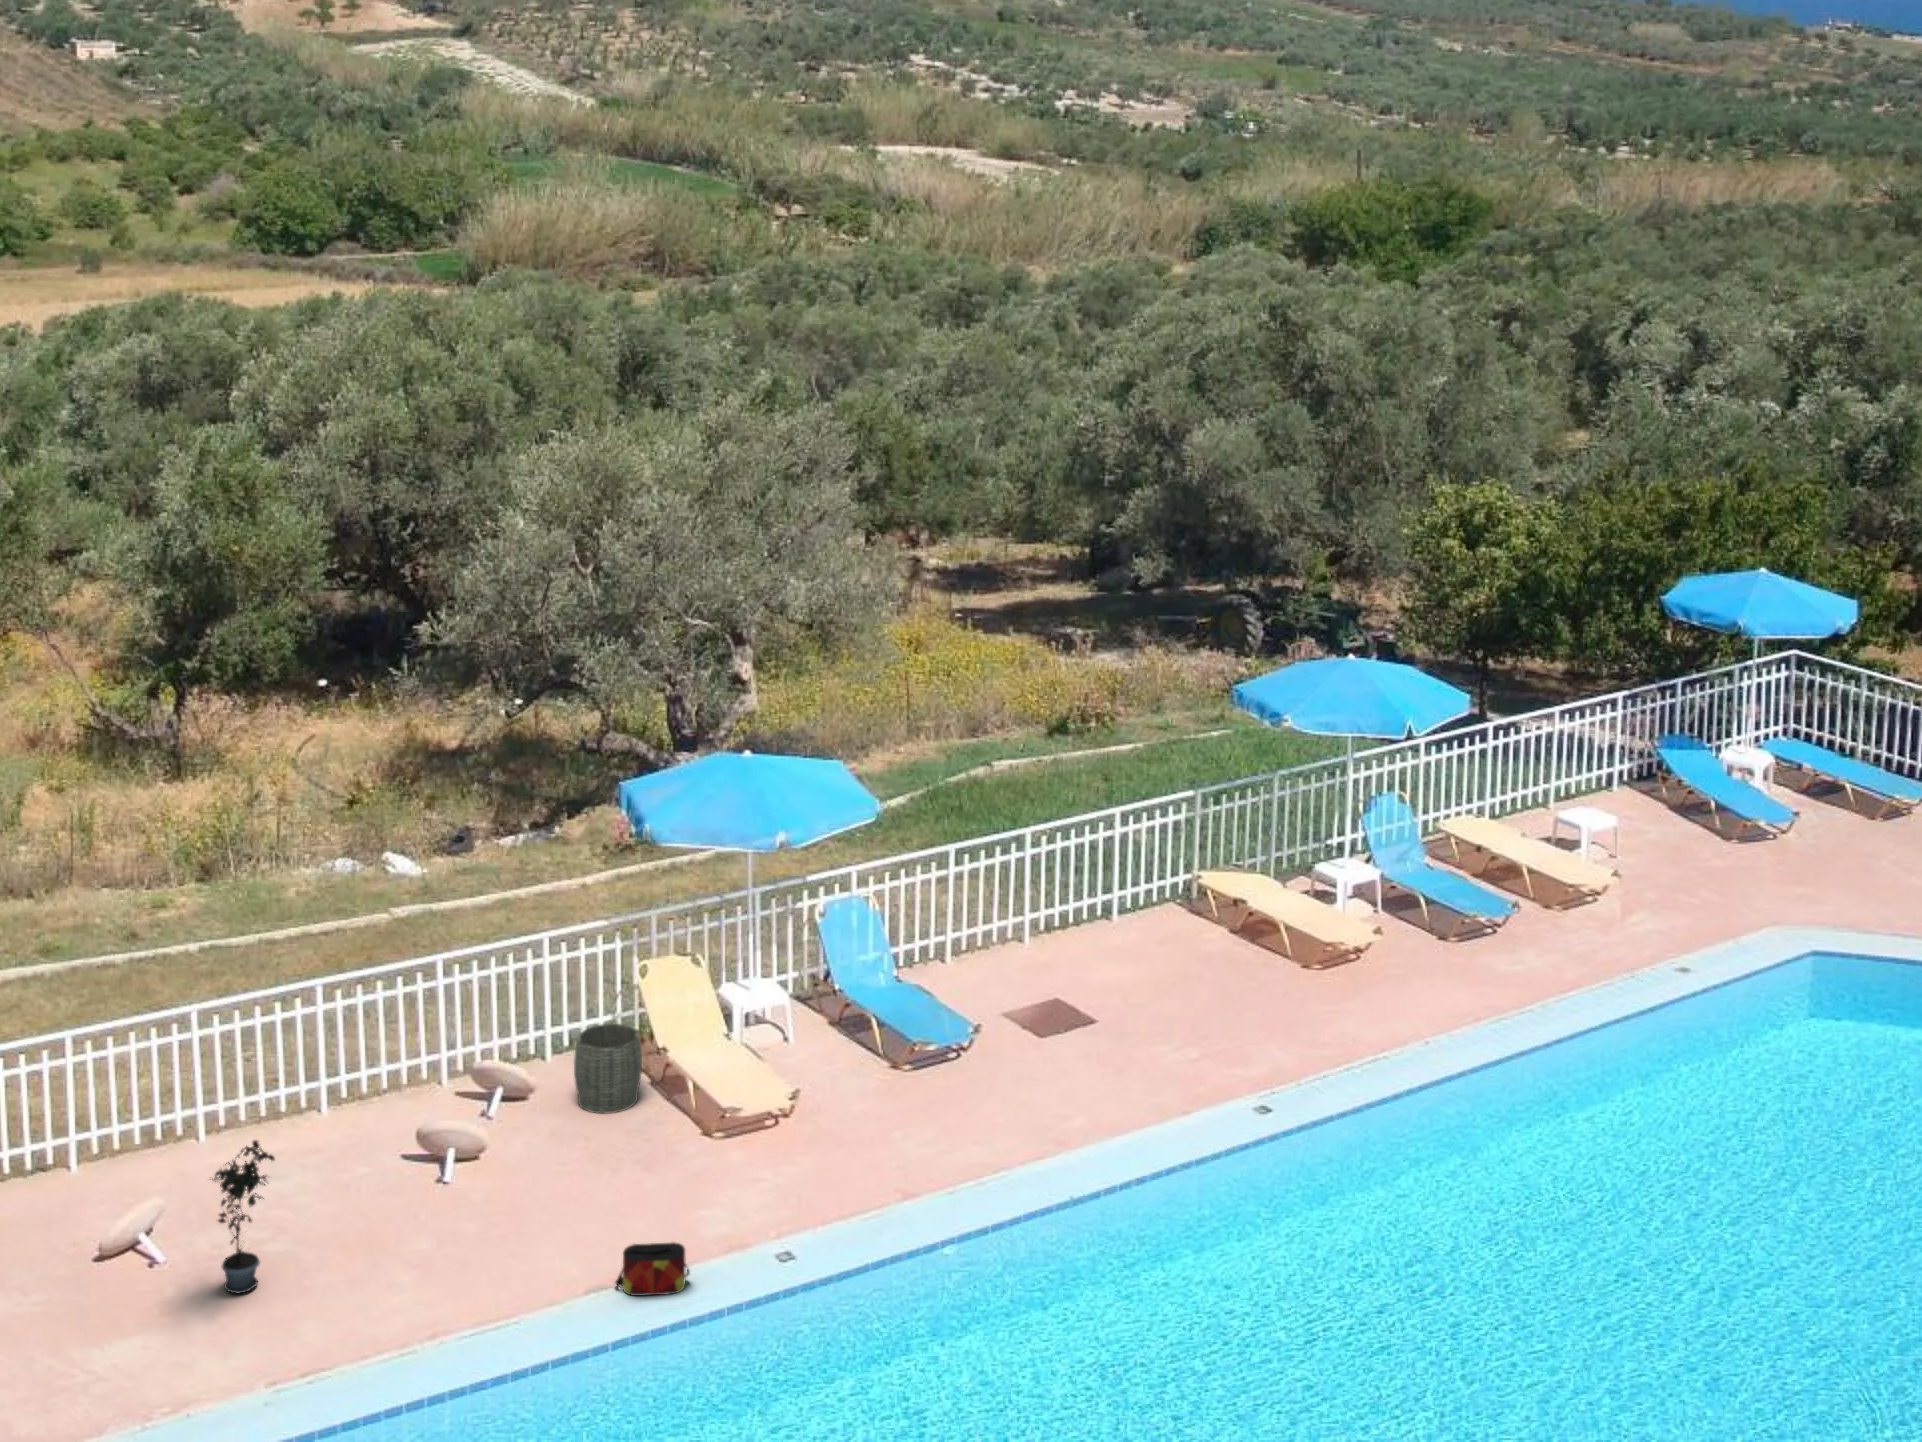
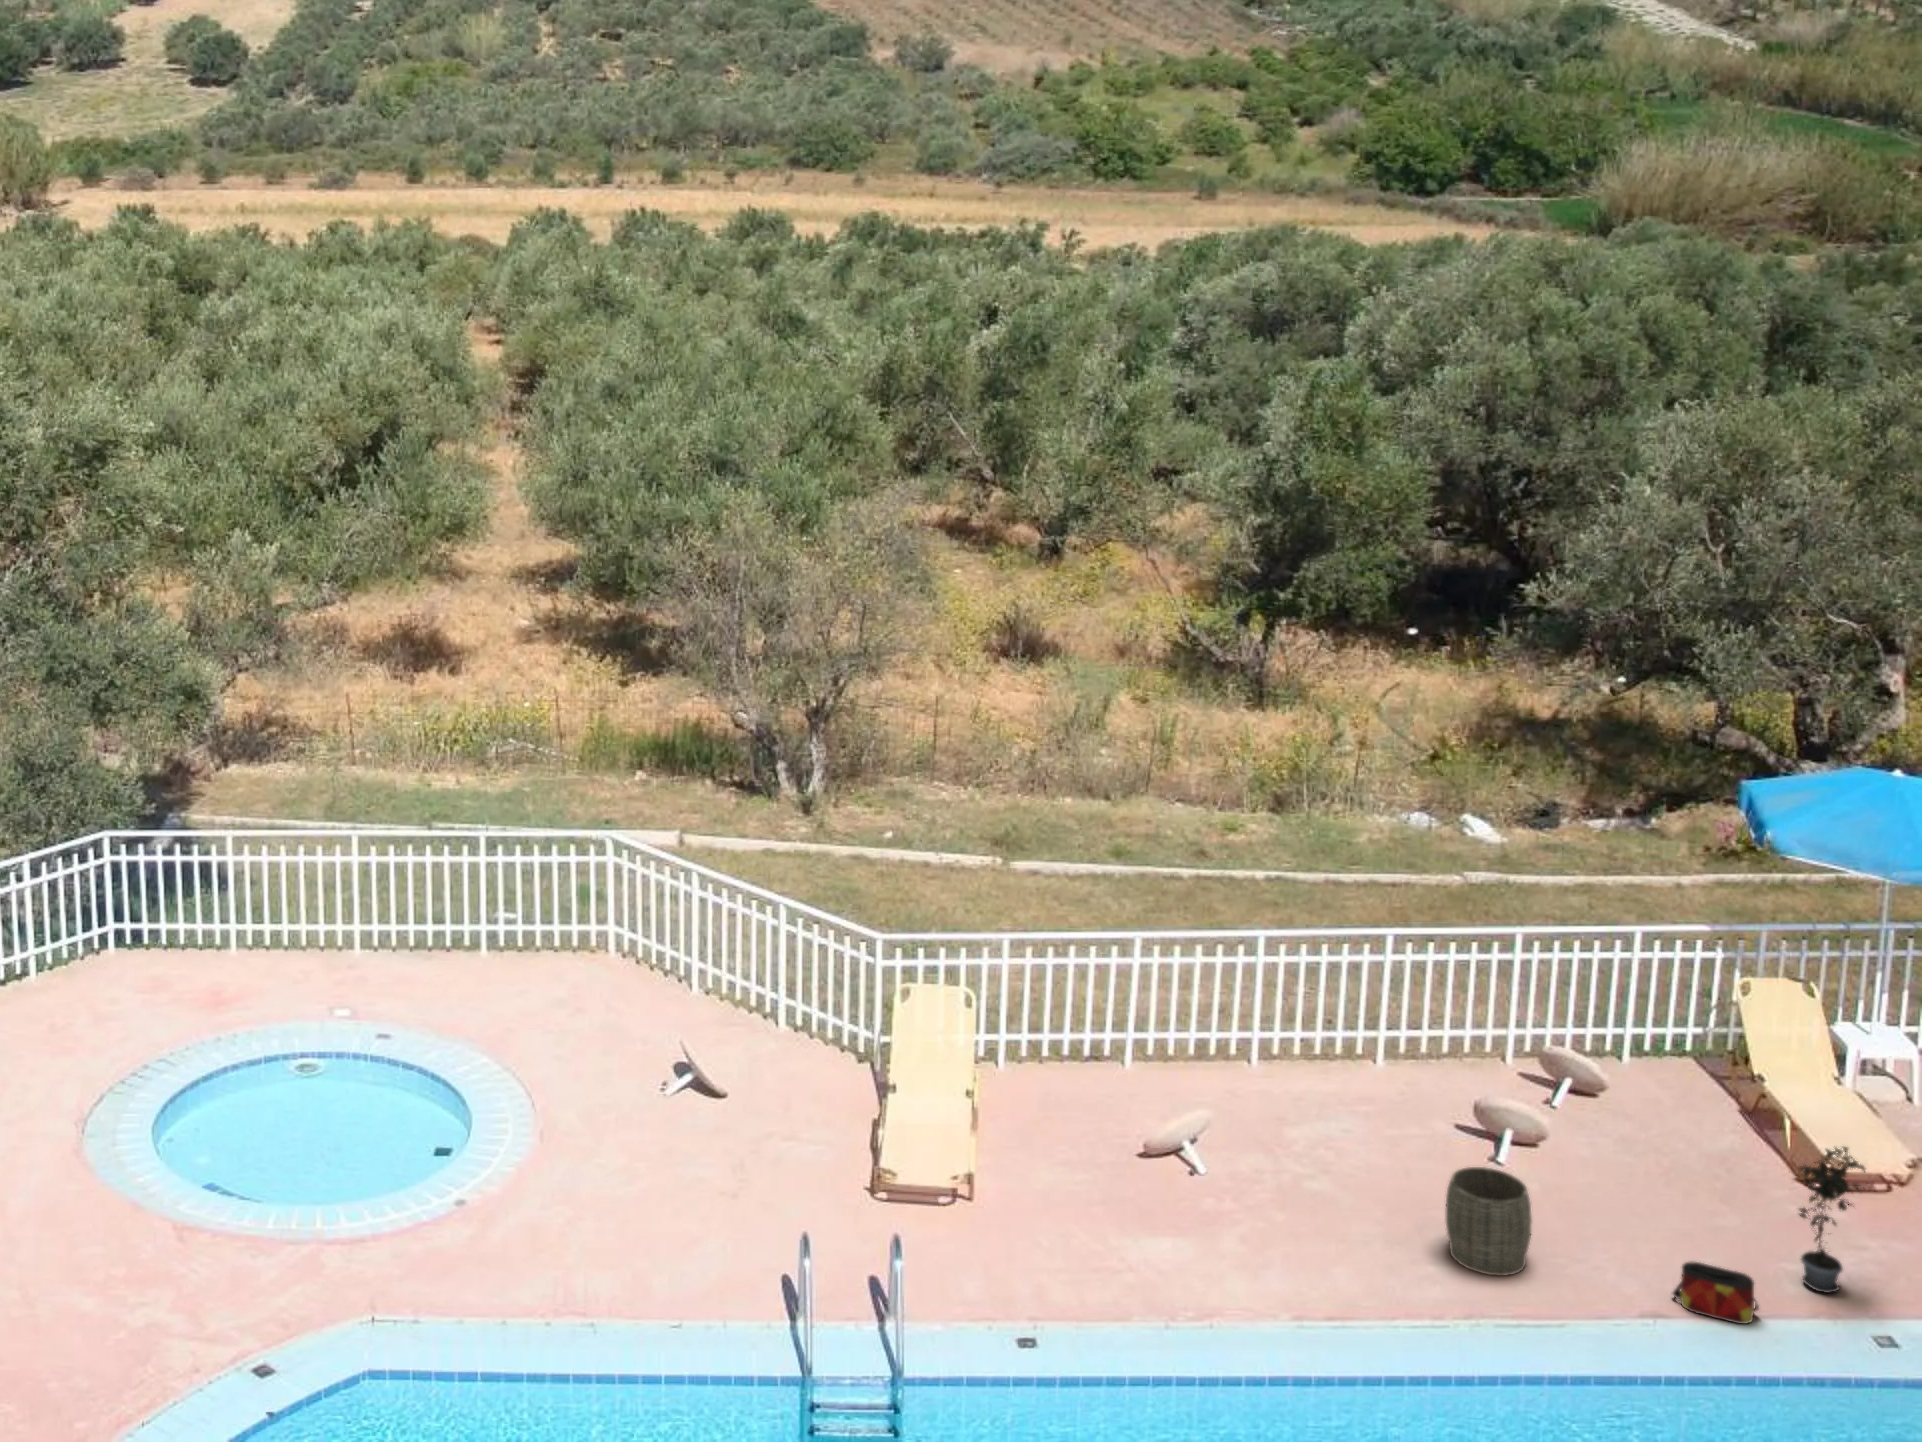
woven basket: present [574,1024,642,1114] -> present [1446,1167,1532,1276]
potted plant: present [210,1140,275,1293] -> present [1797,1147,1865,1293]

